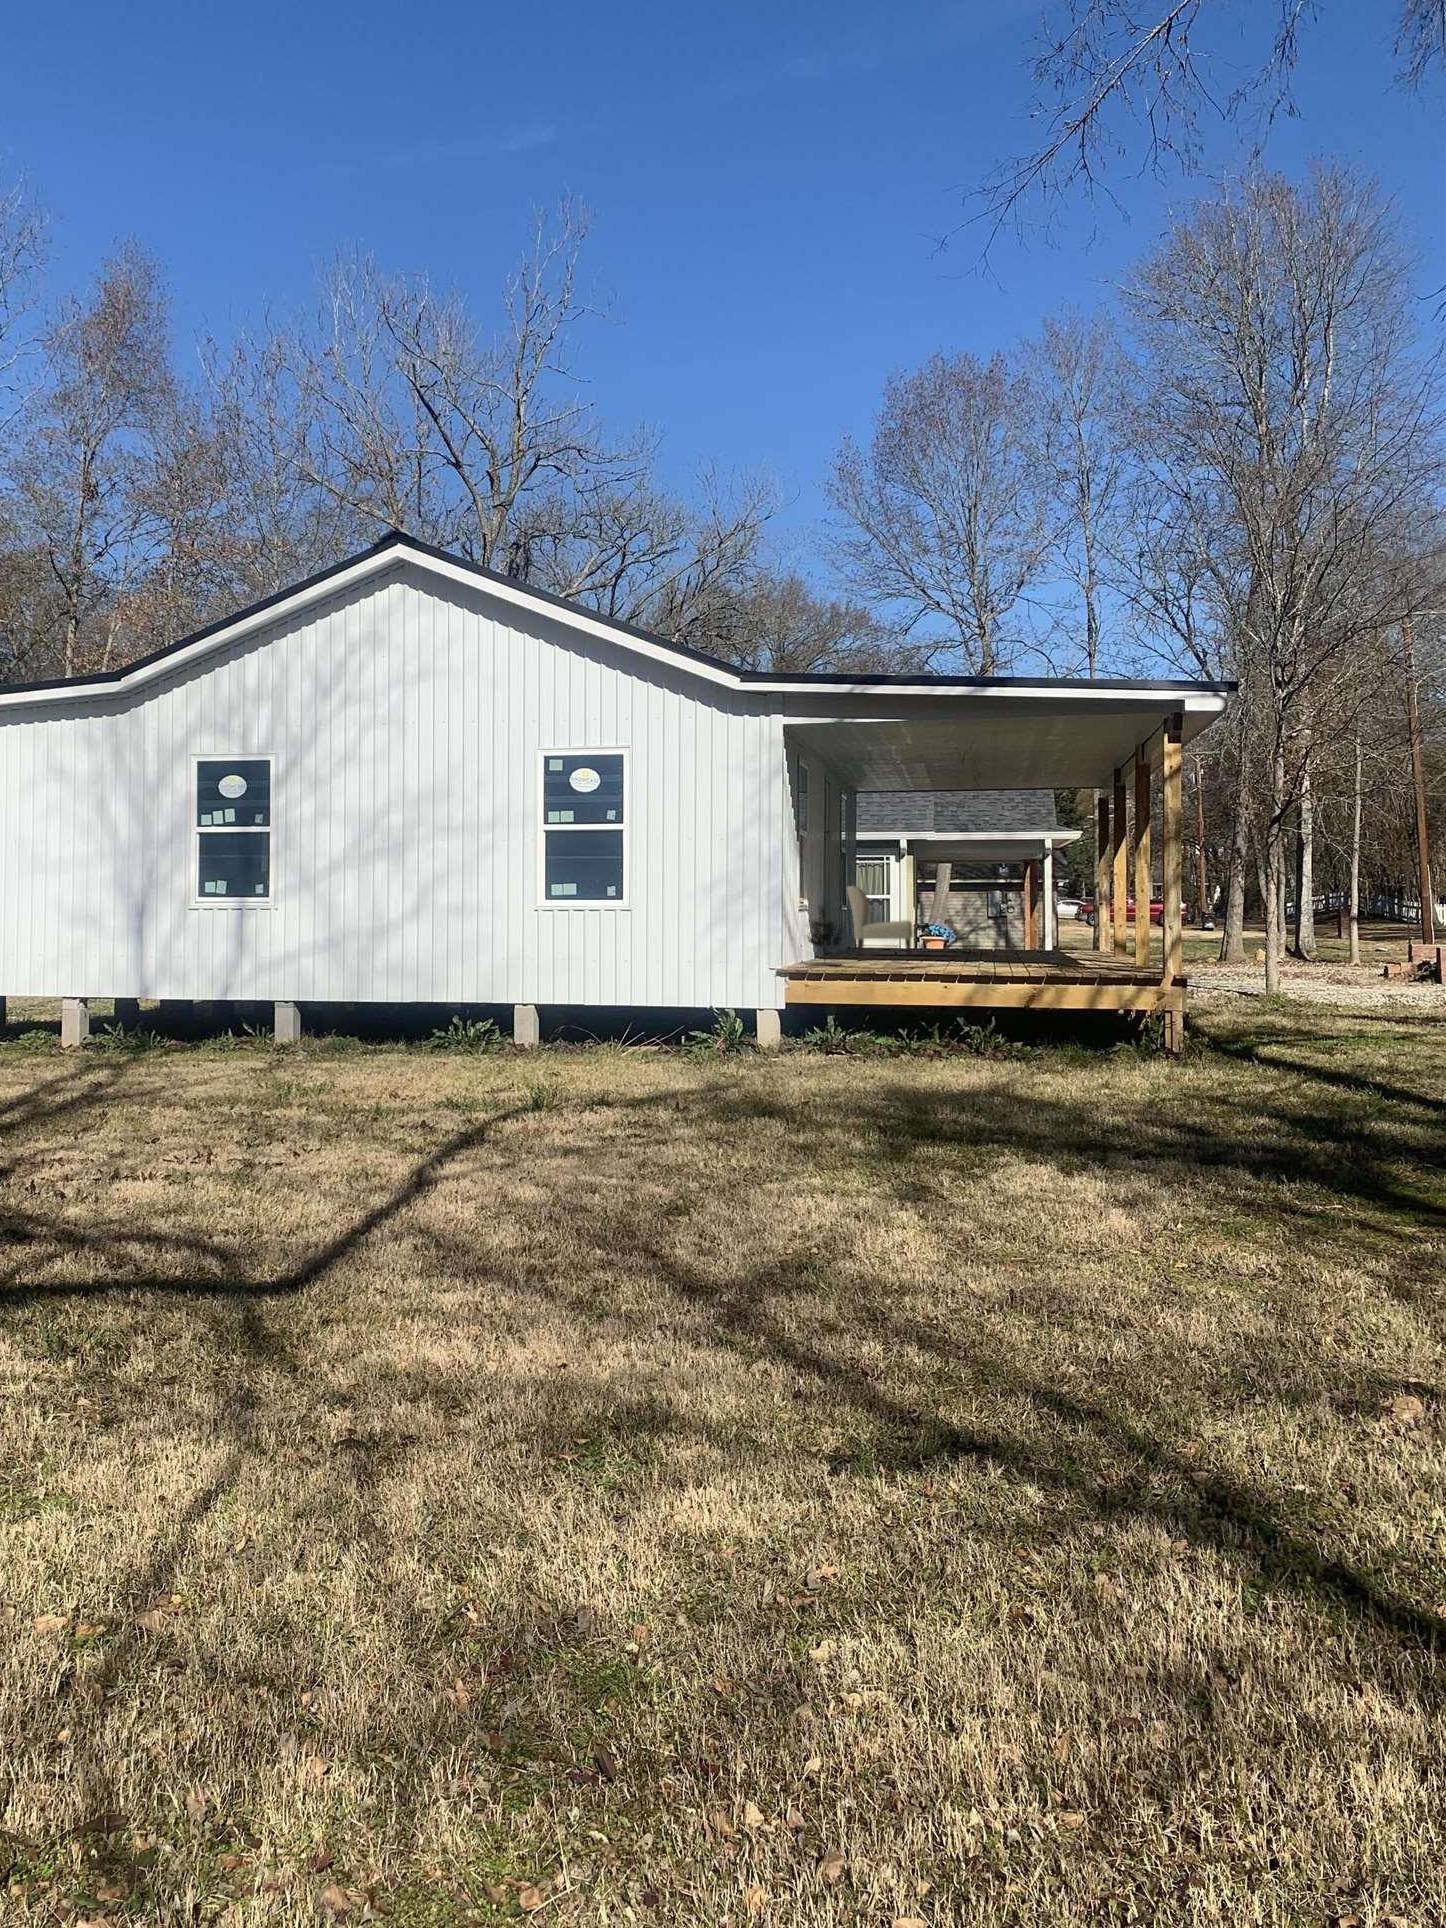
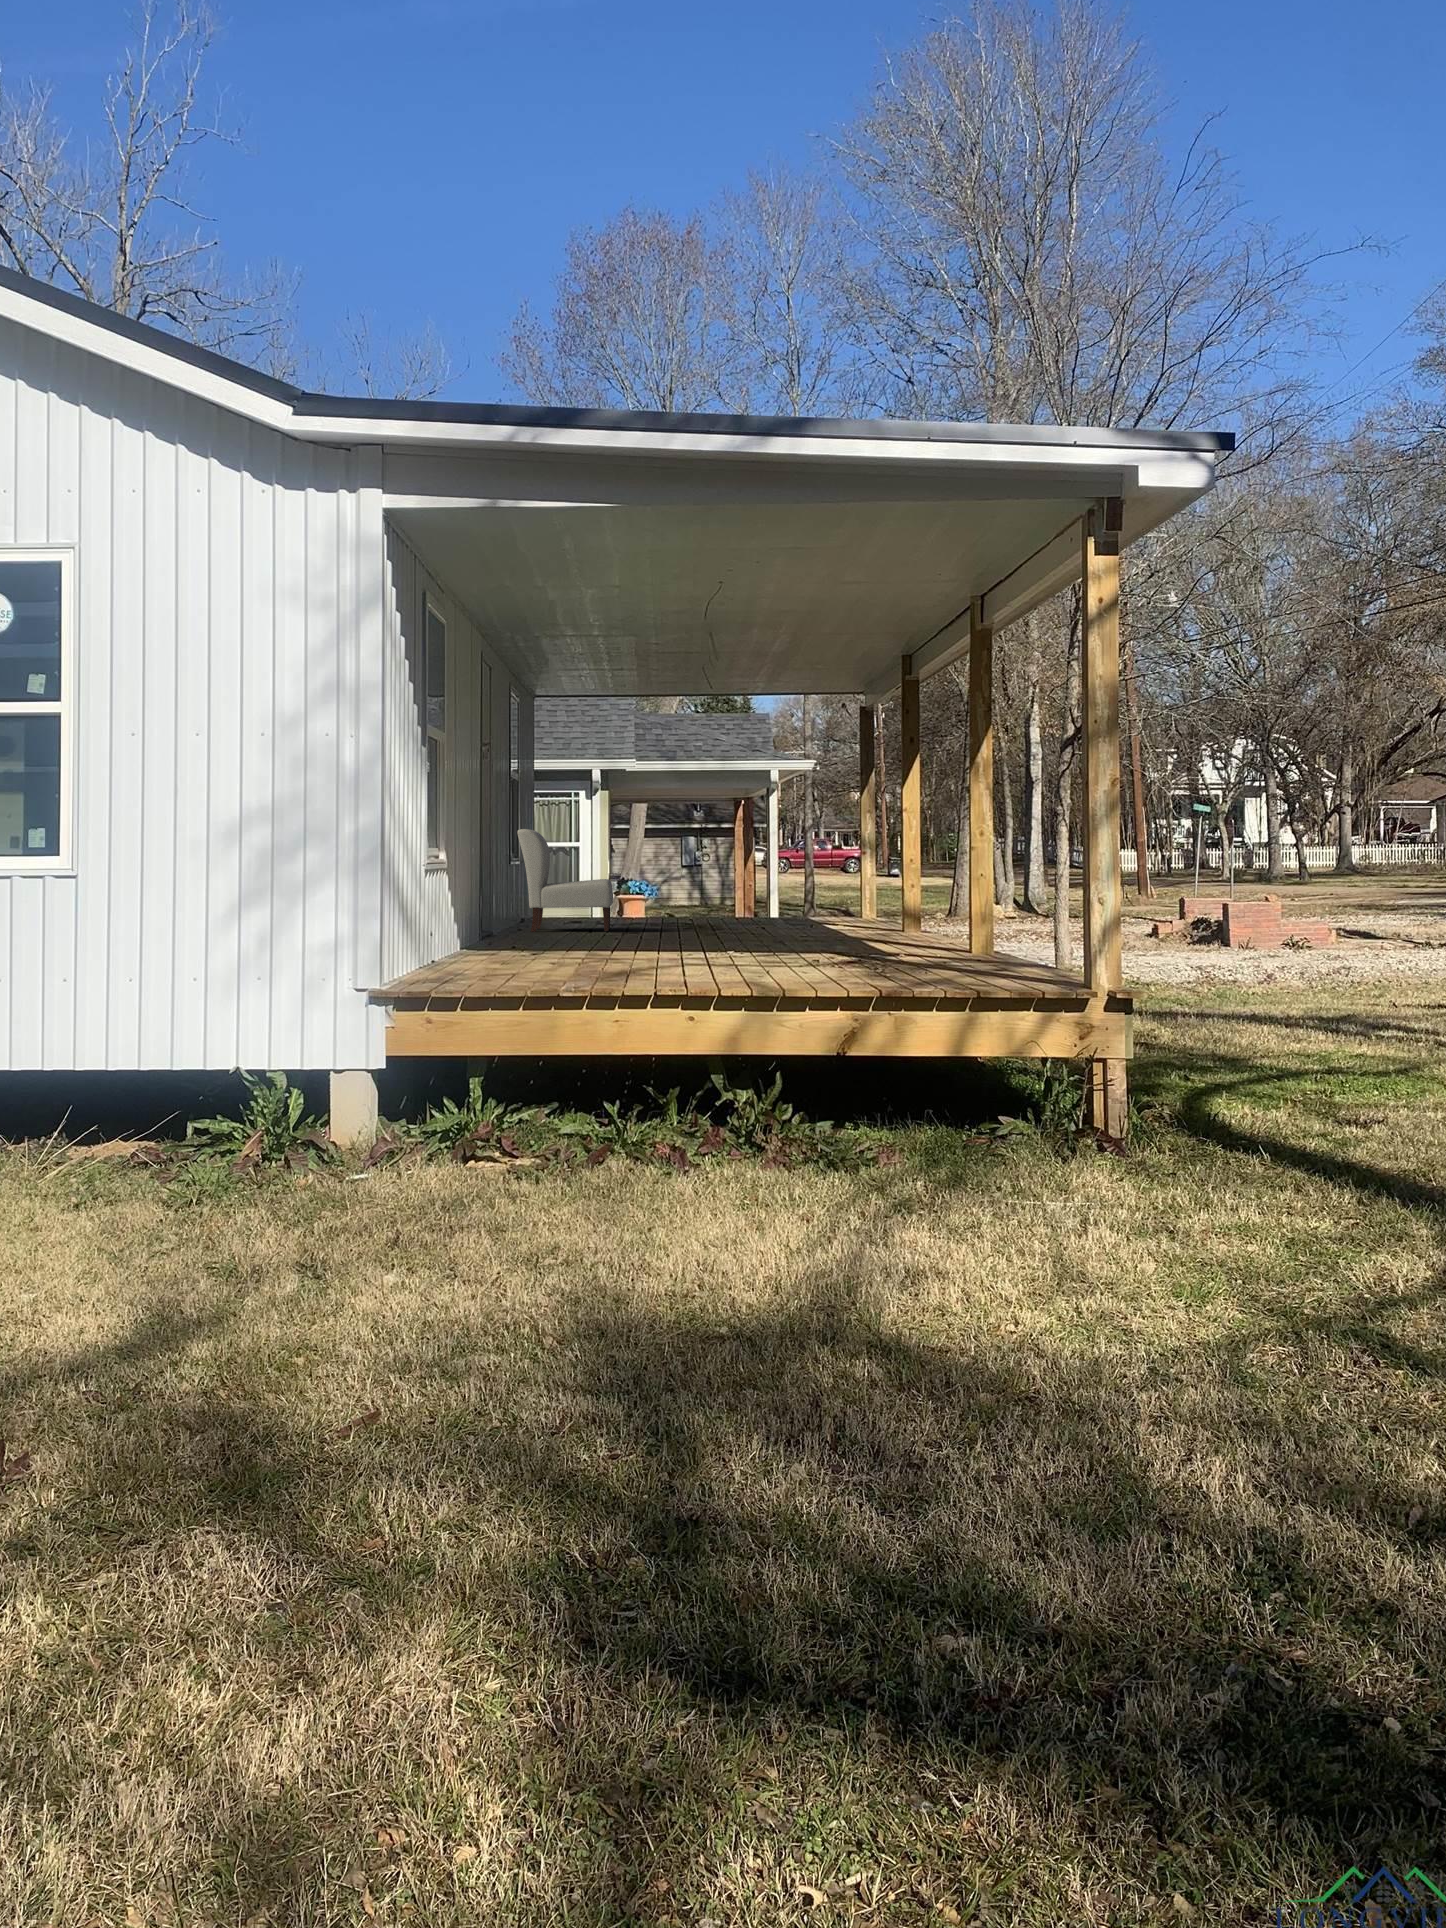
potted tree: present [807,906,846,966] -> none [429,851,510,974]

